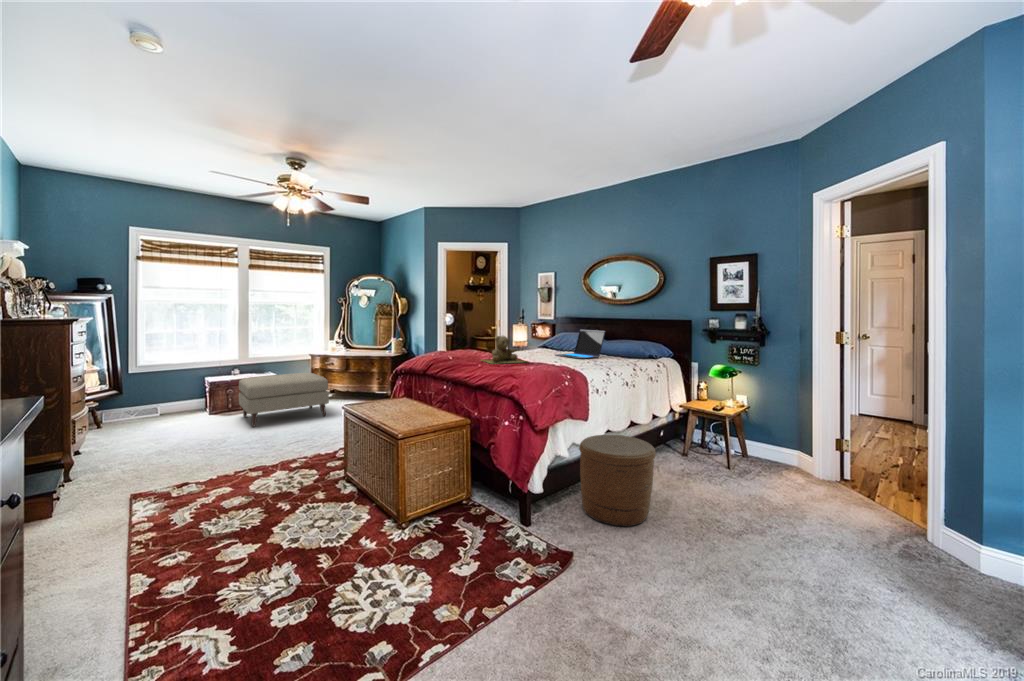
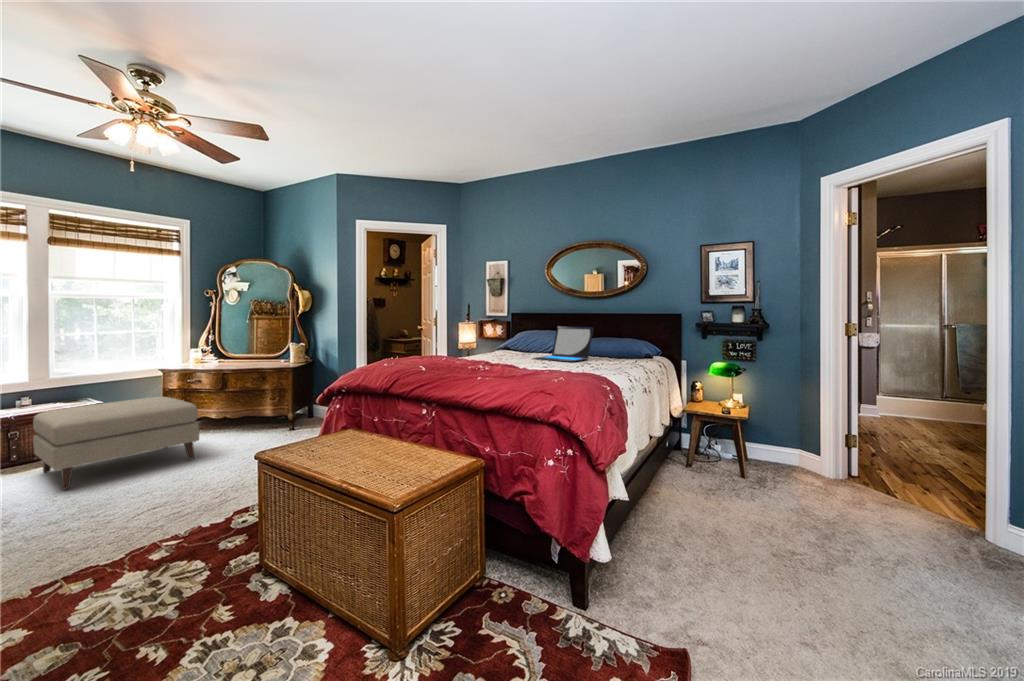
teddy bear: present [481,336,526,364] -> none [451,334,525,373]
woven basket: present [579,435,656,527] -> none [633,460,740,590]

